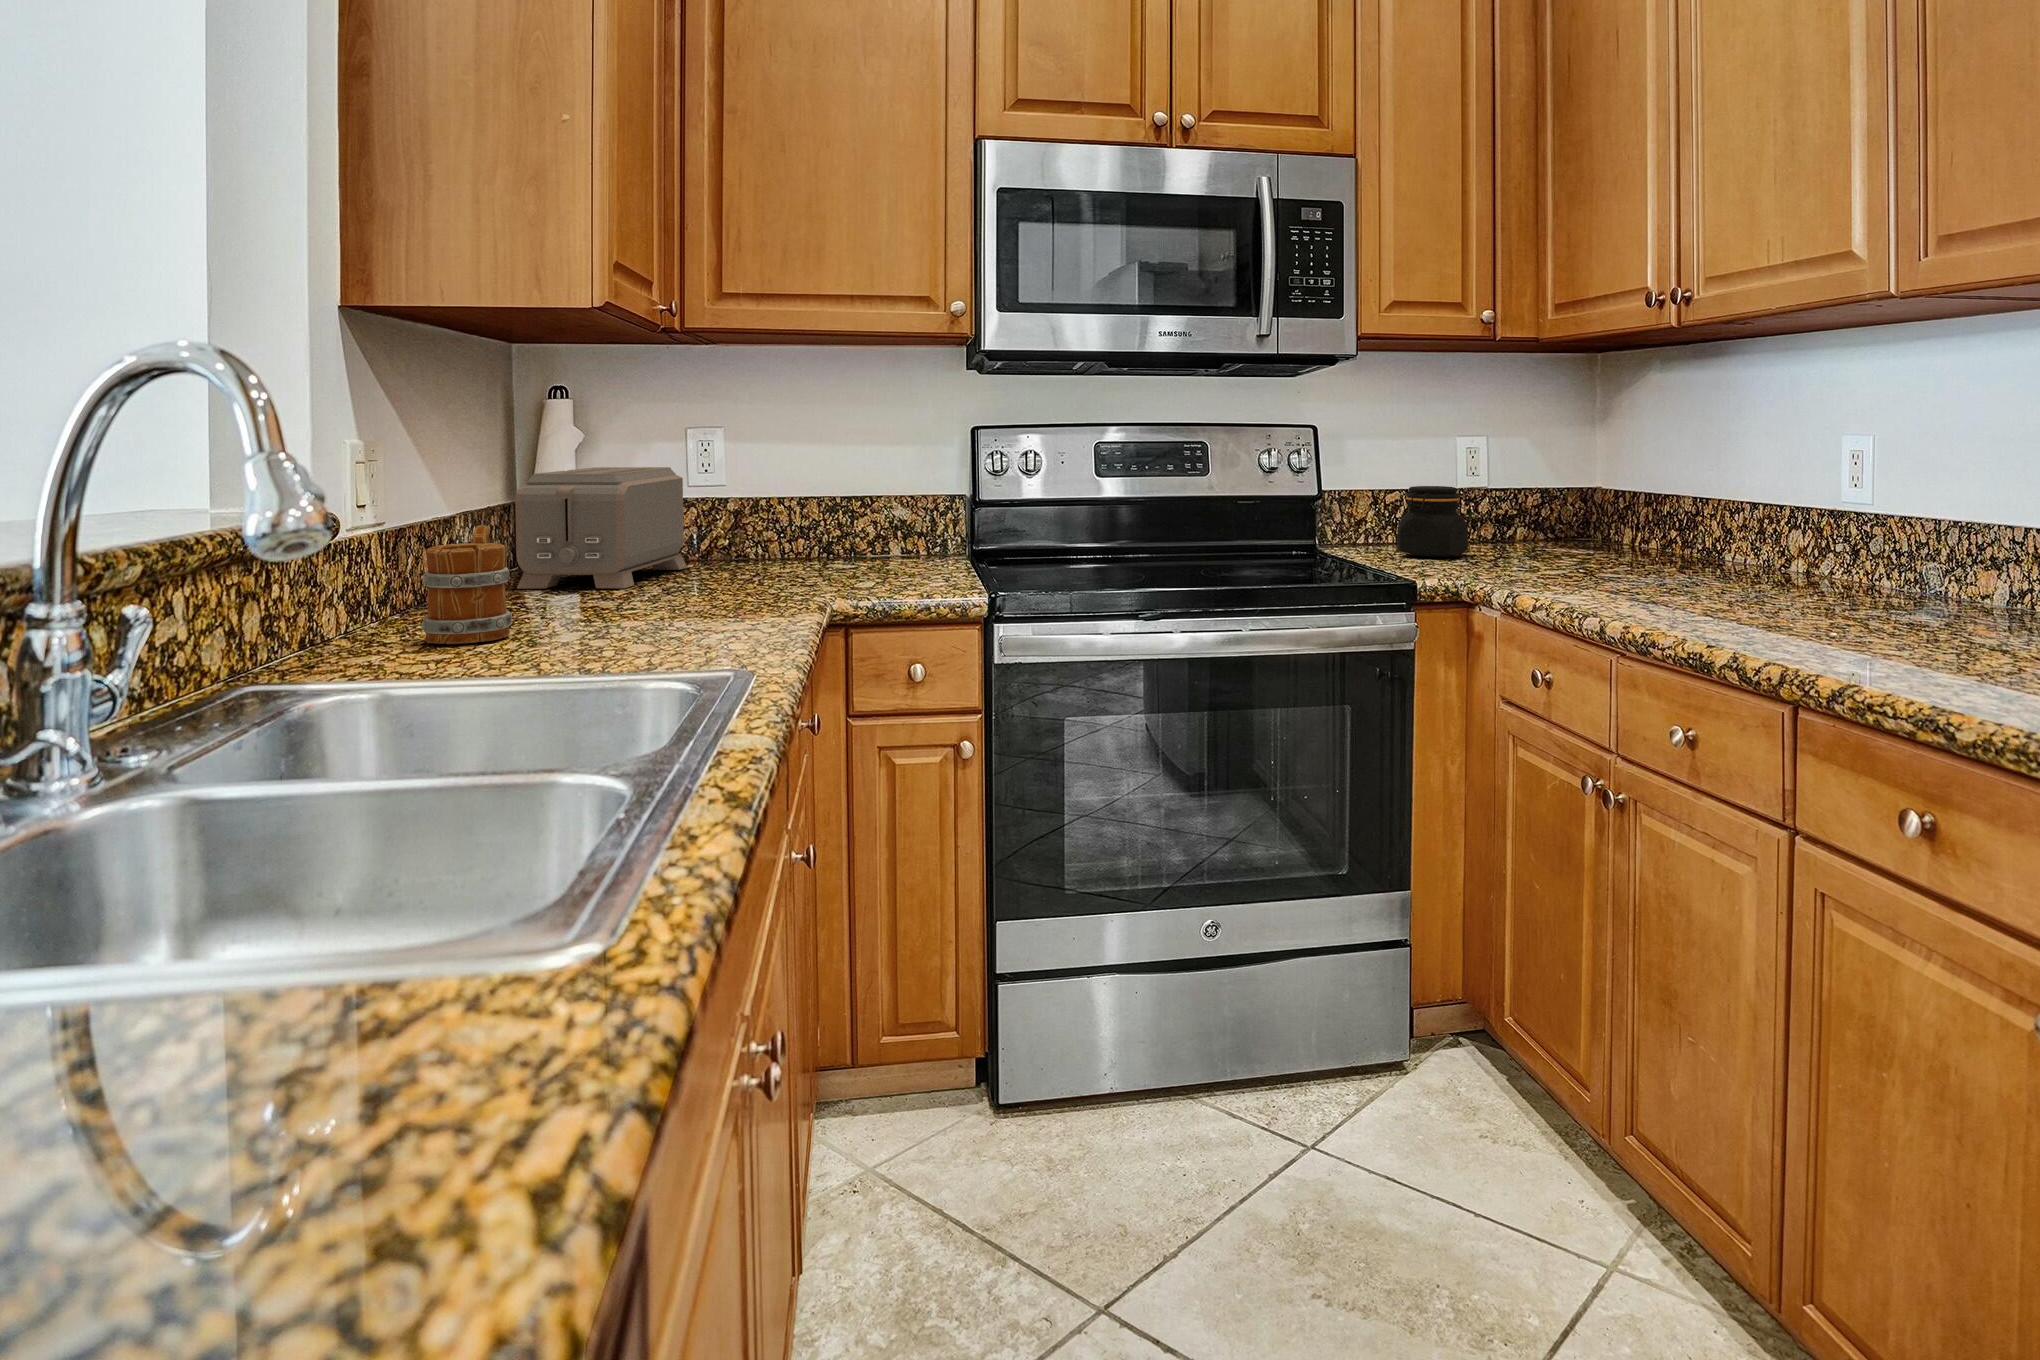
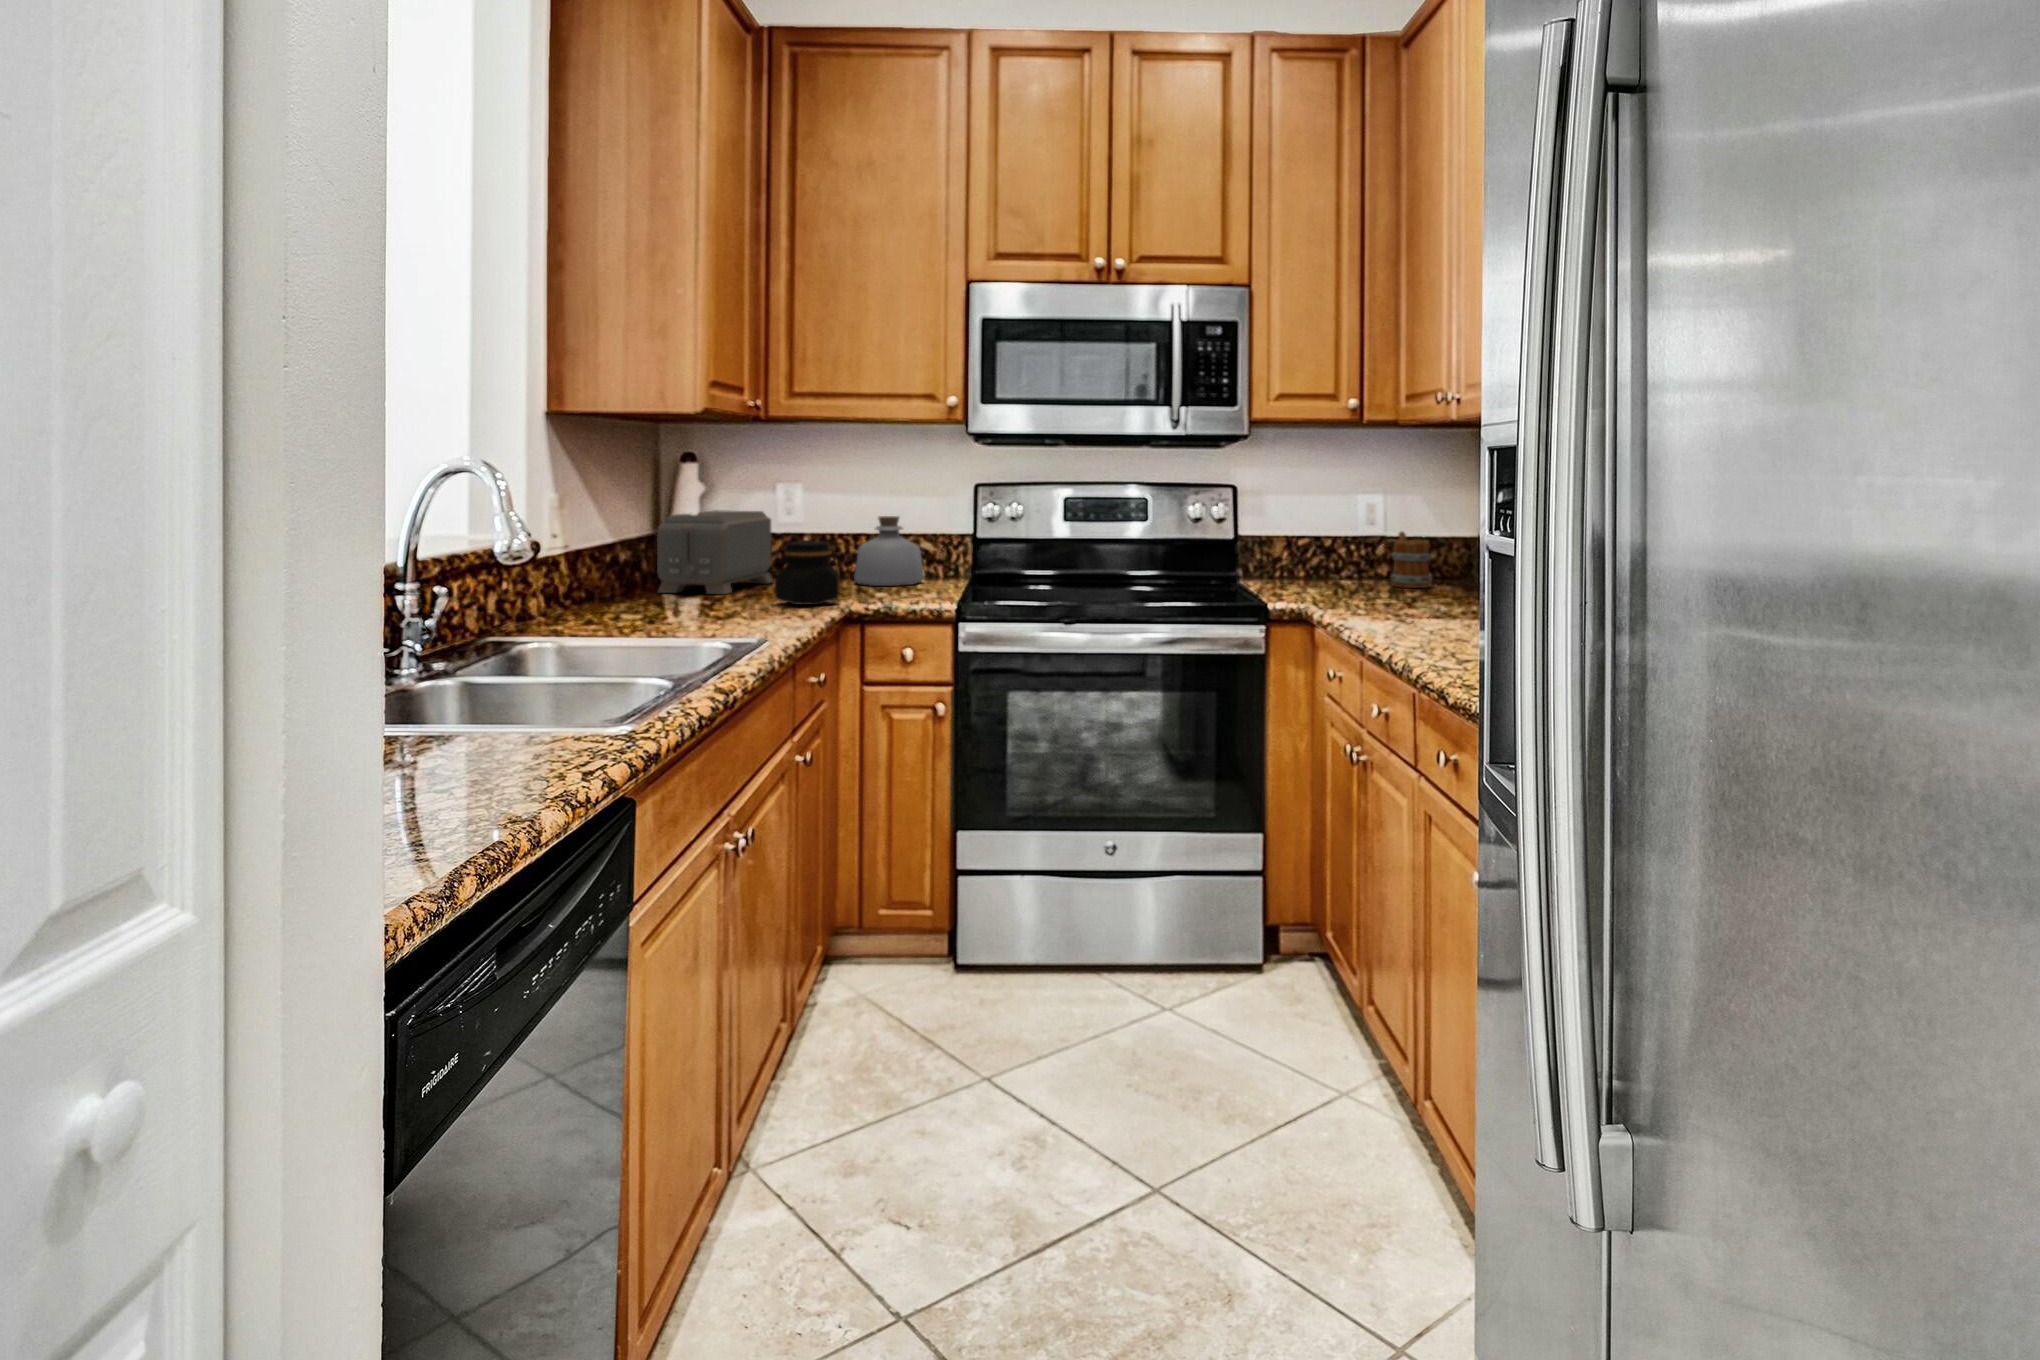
bottle: none [806,472,904,569] -> present [854,516,924,586]
jar: present [1397,486,1468,557] -> present [775,541,840,605]
mug: present [421,525,512,644] -> present [1391,532,1432,588]

